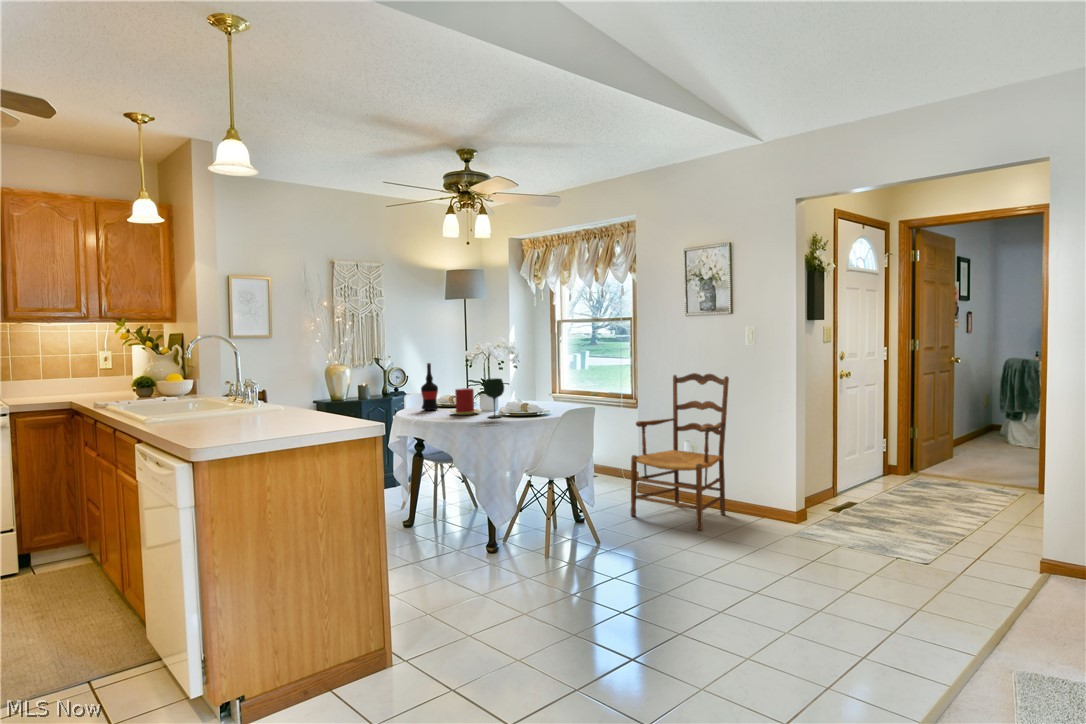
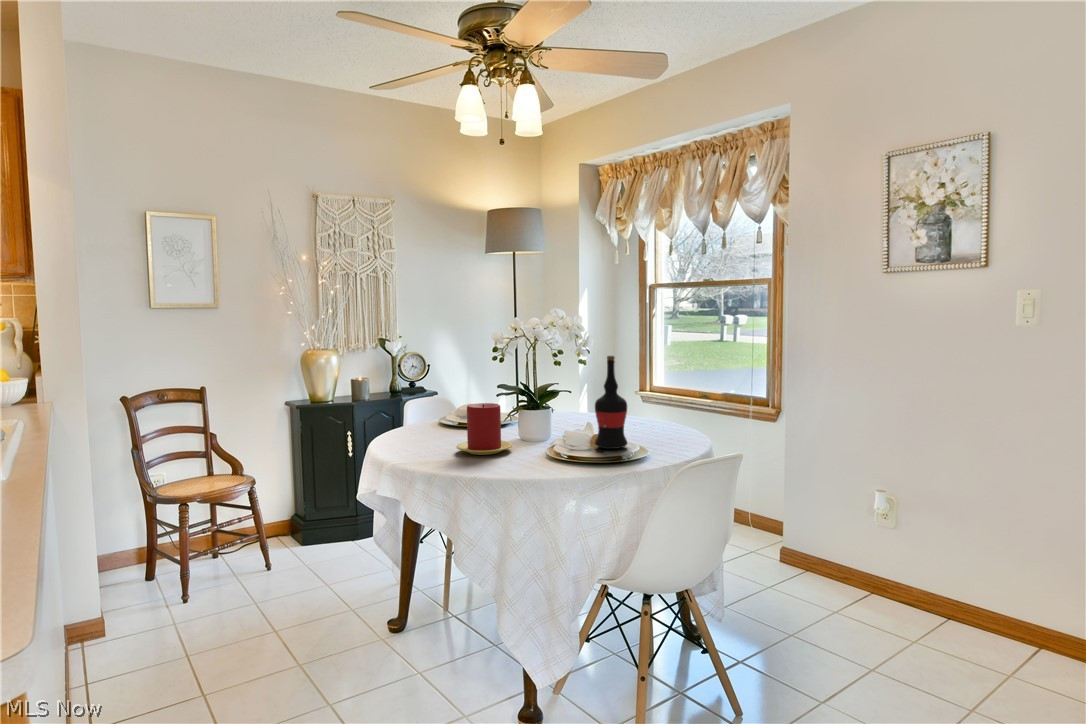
wine bottle: present [421,363,438,410] -> present [595,356,627,449]
armchair: present [631,373,729,530] -> none [781,375,977,682]
wine glass: present [484,378,504,418] -> none [515,389,555,468]

